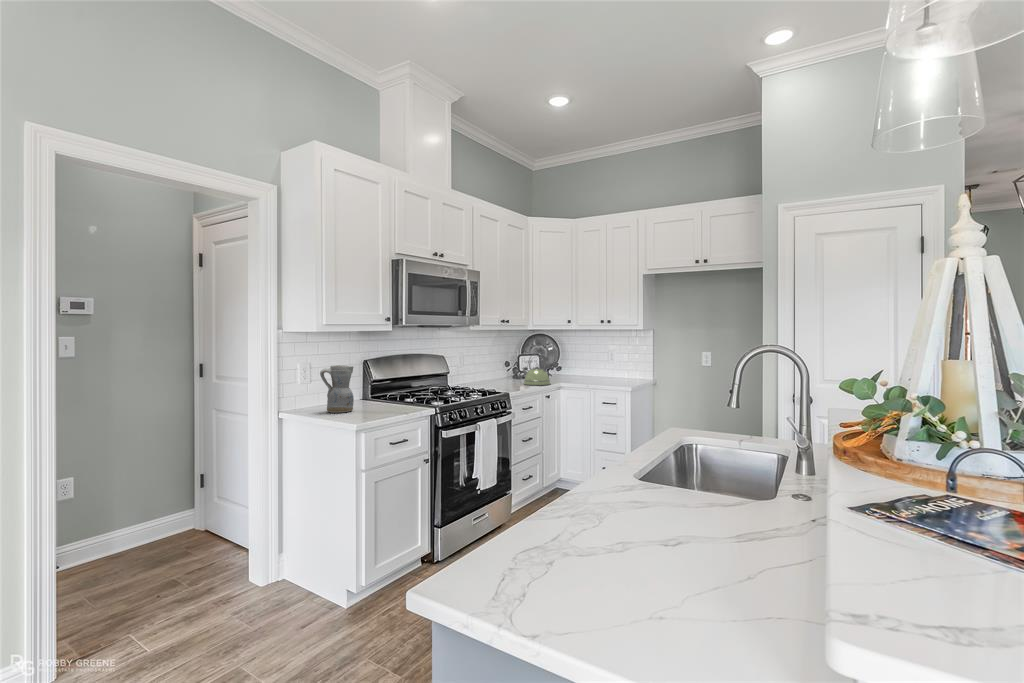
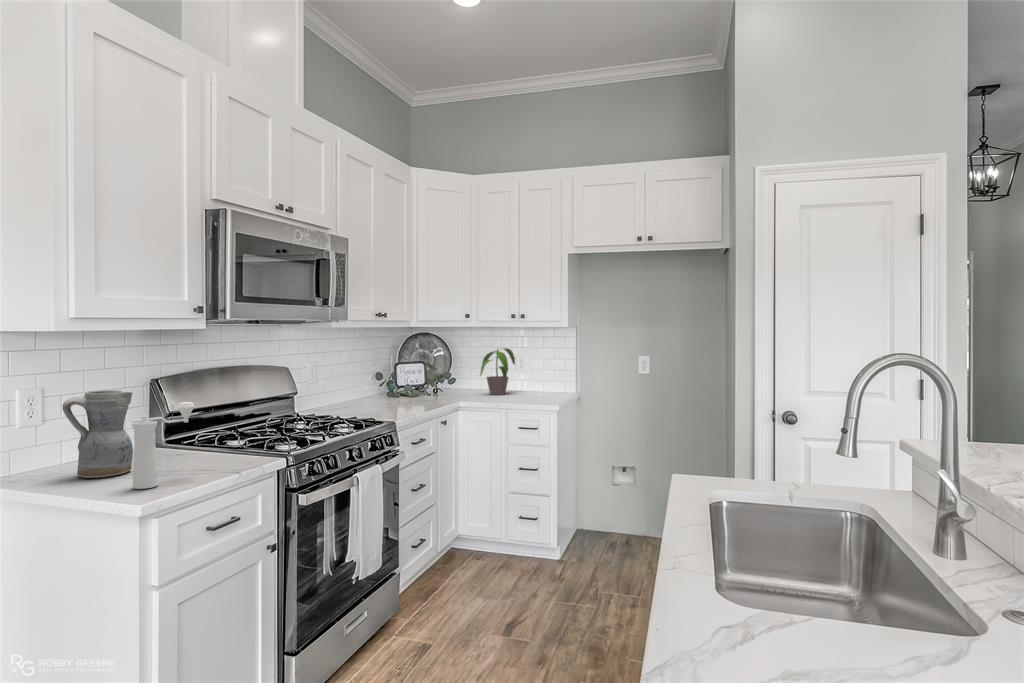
potted plant: none [573,345,612,380] -> present [480,348,515,395]
kettle: present [523,356,550,385] -> none [405,361,447,406]
pepper mill: none [353,372,385,418] -> present [132,402,195,489]

